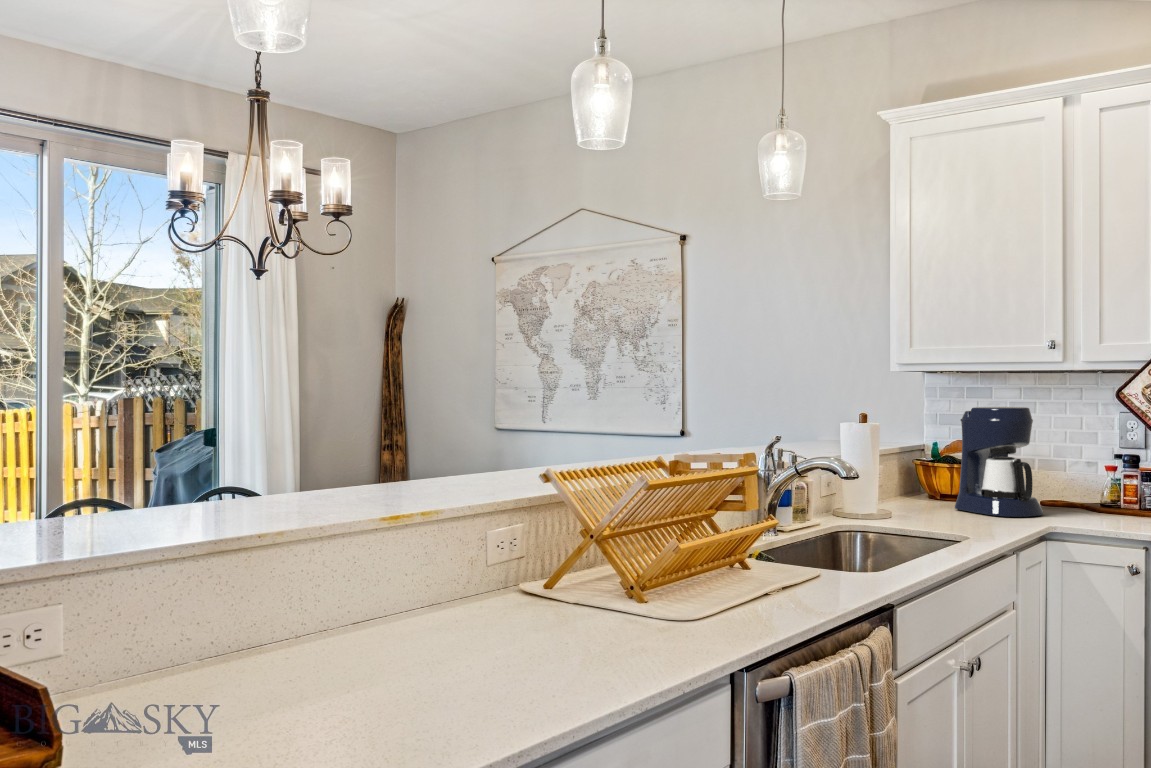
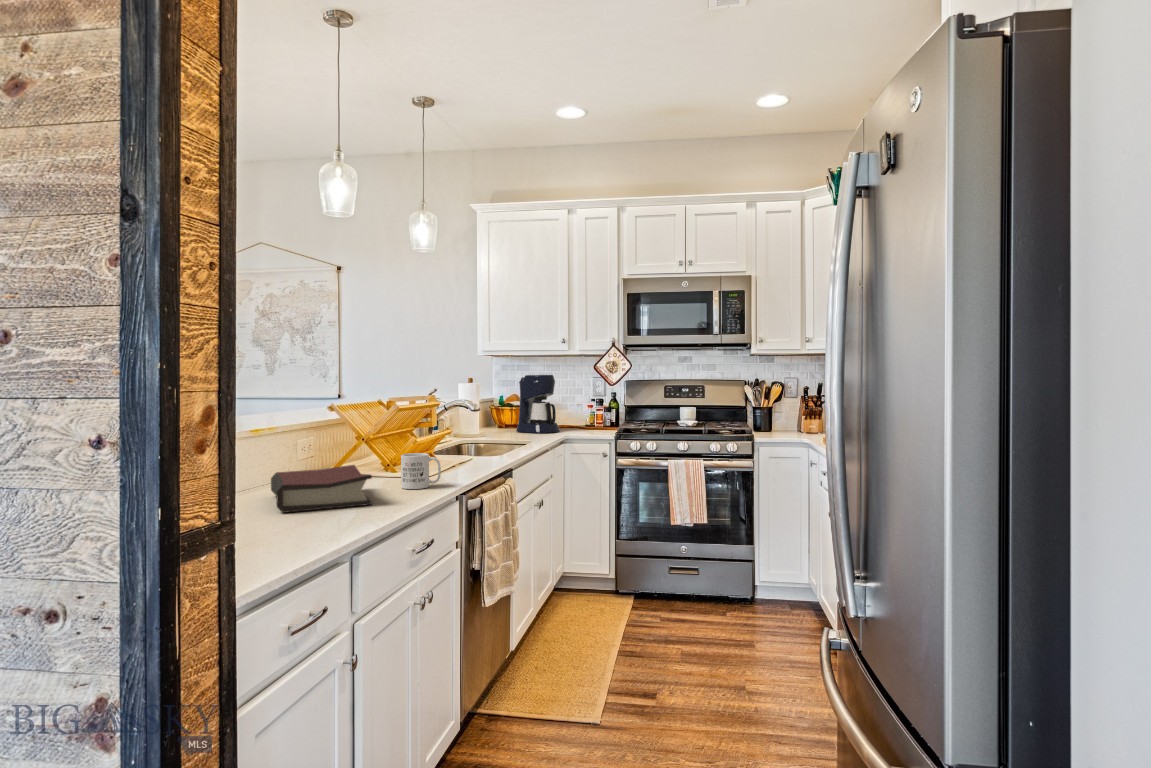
mug: none [619,578,692,654] -> present [401,453,441,489]
hardback book: none [351,590,542,691] -> present [271,465,372,513]

